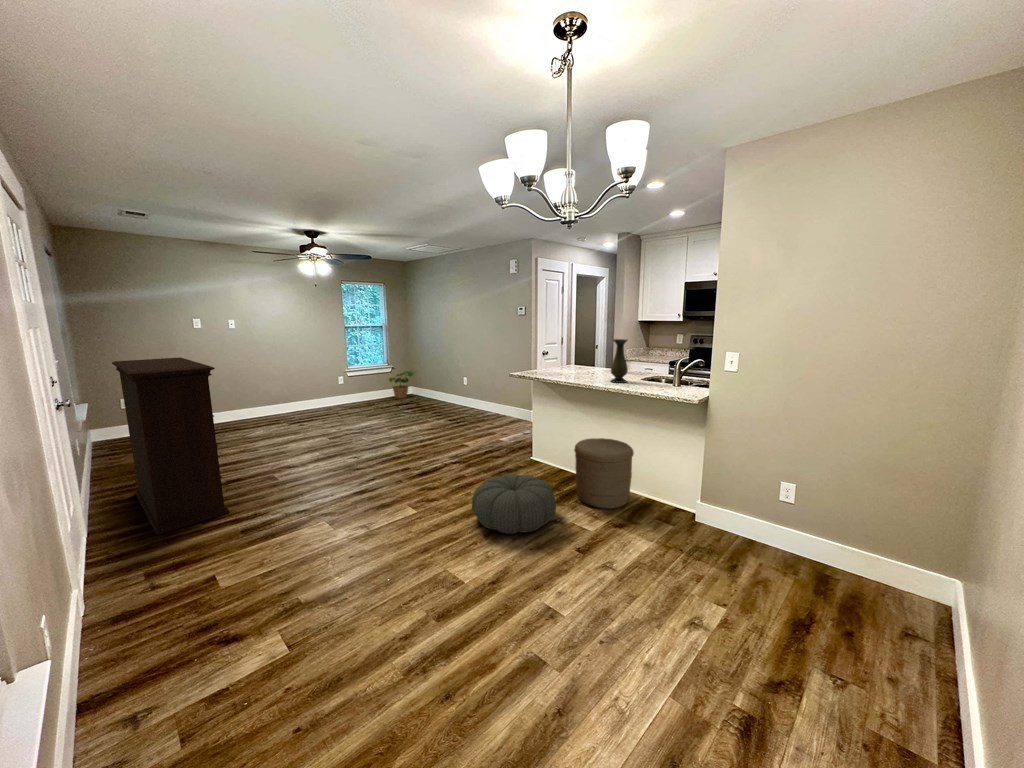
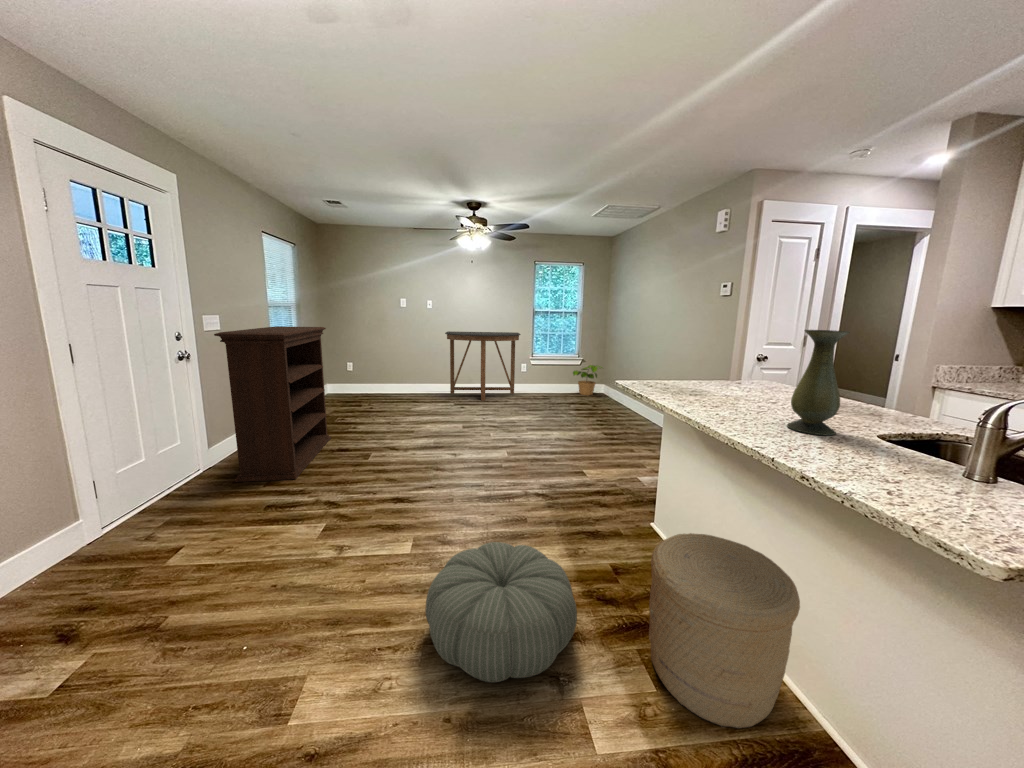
console table: none [255,348,341,418] -> present [445,331,520,401]

